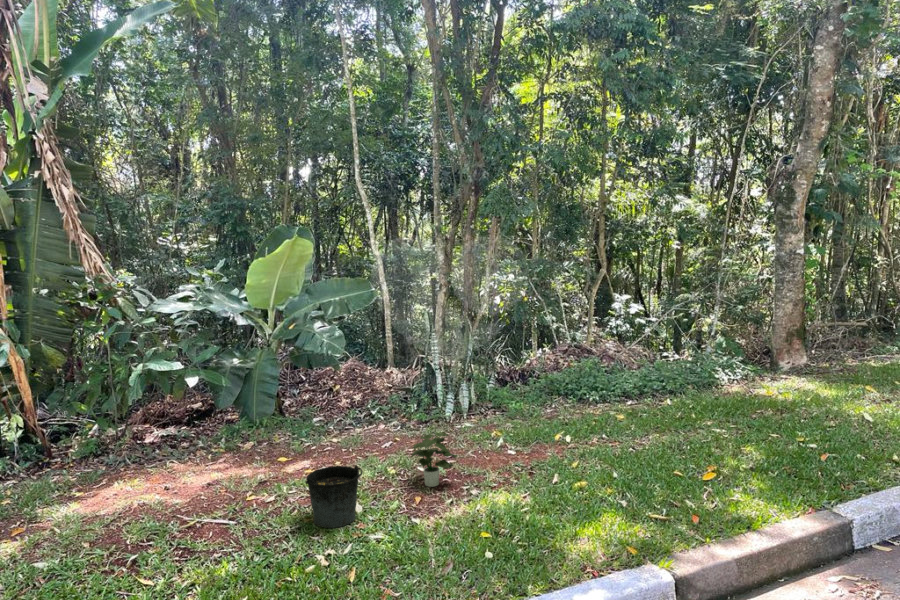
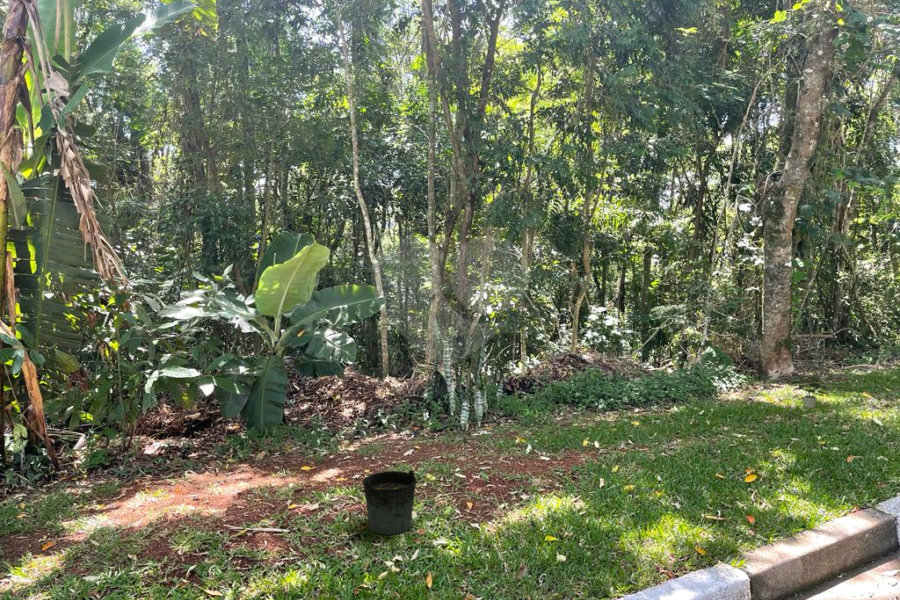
potted plant: present [412,433,458,487] -> present [792,374,828,408]

